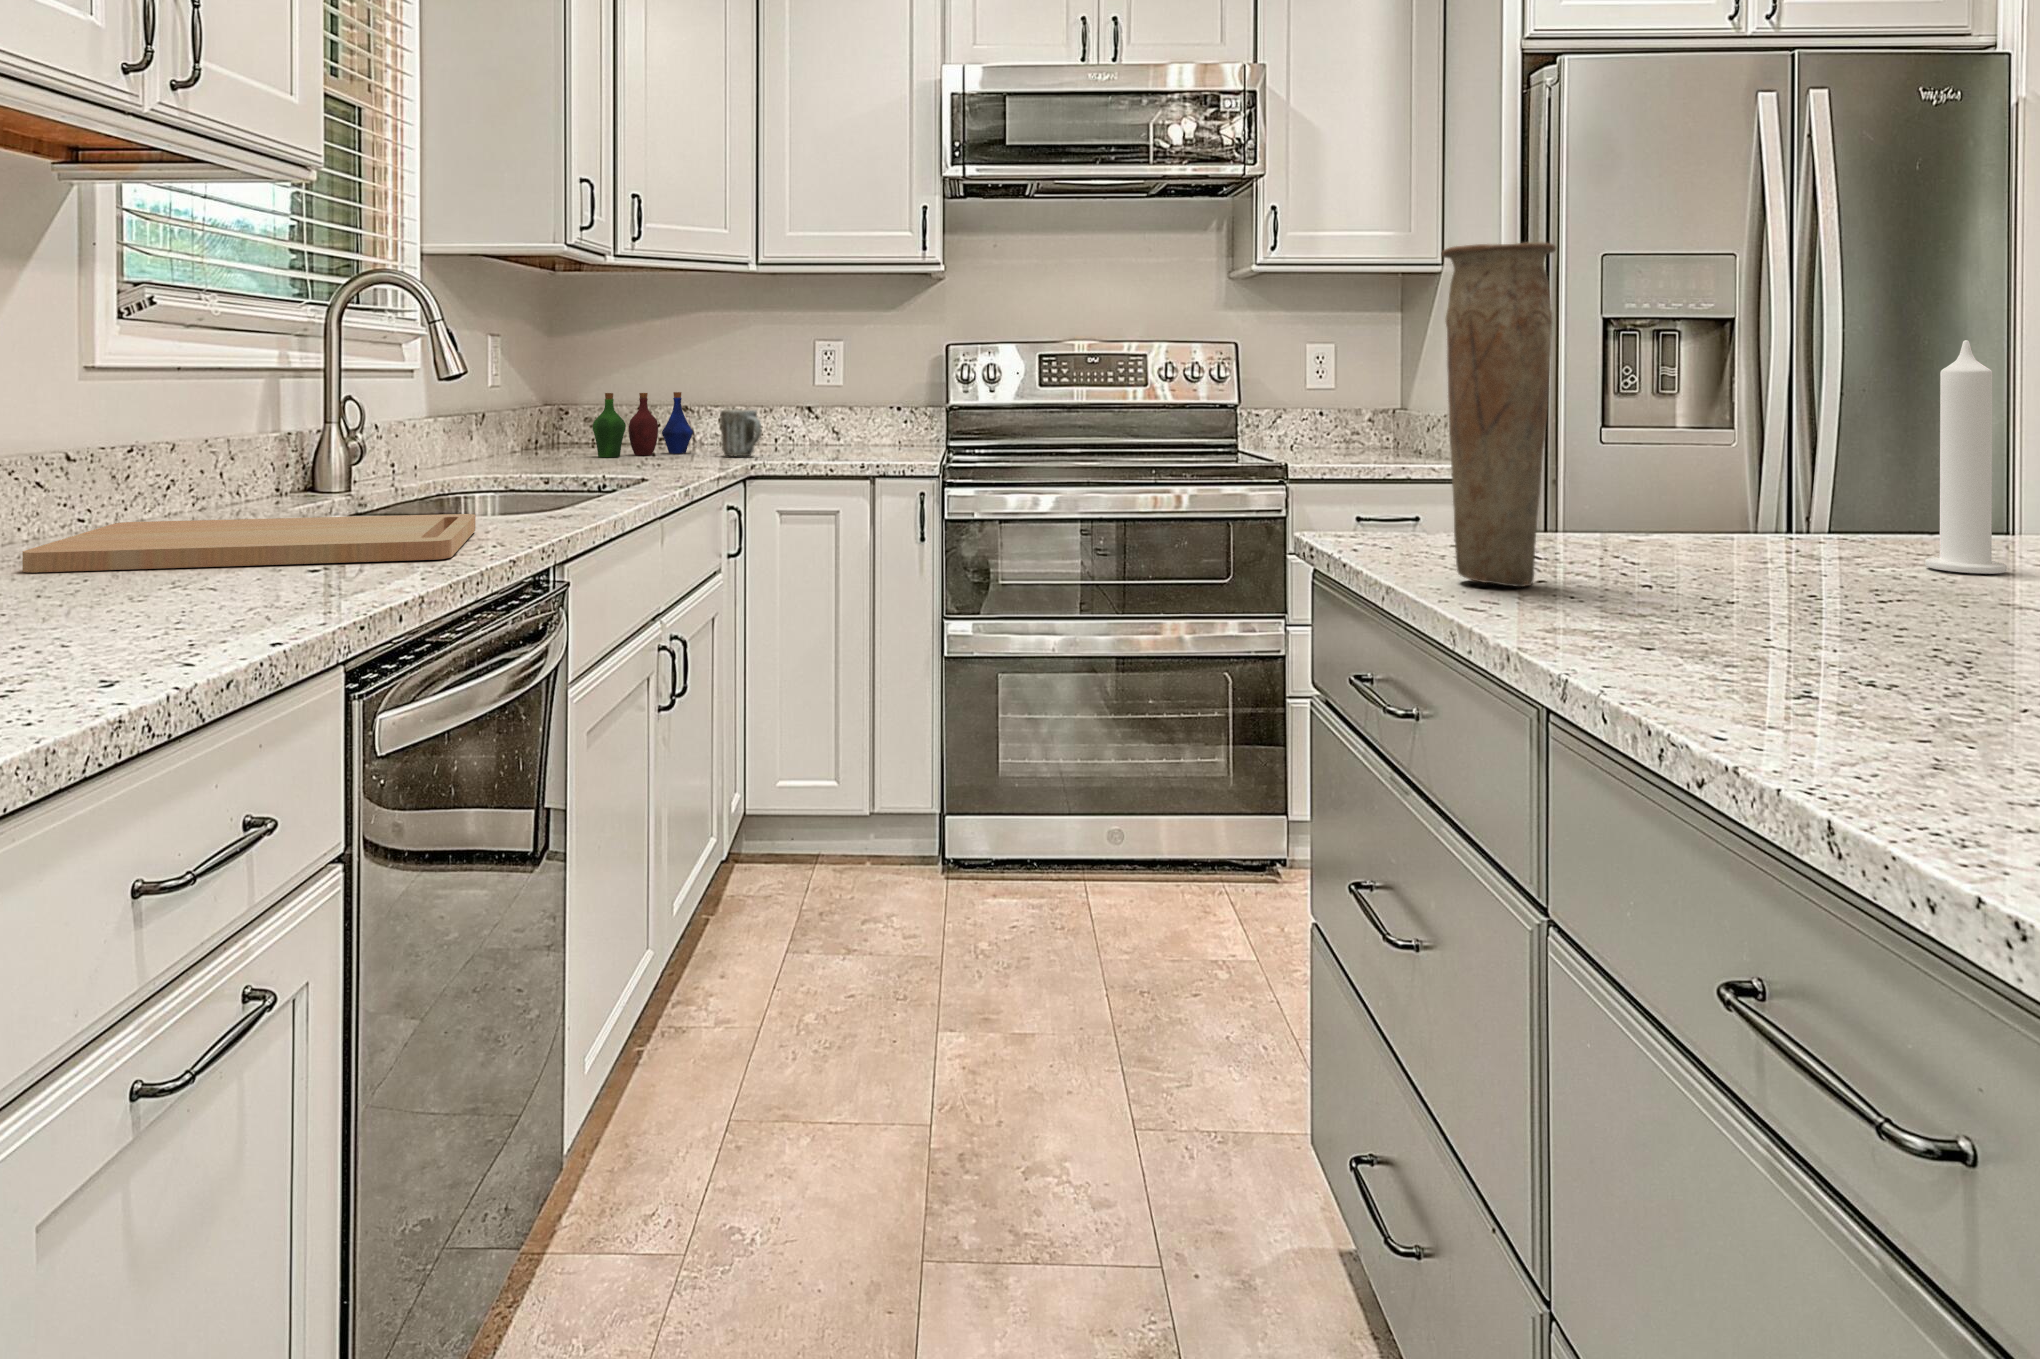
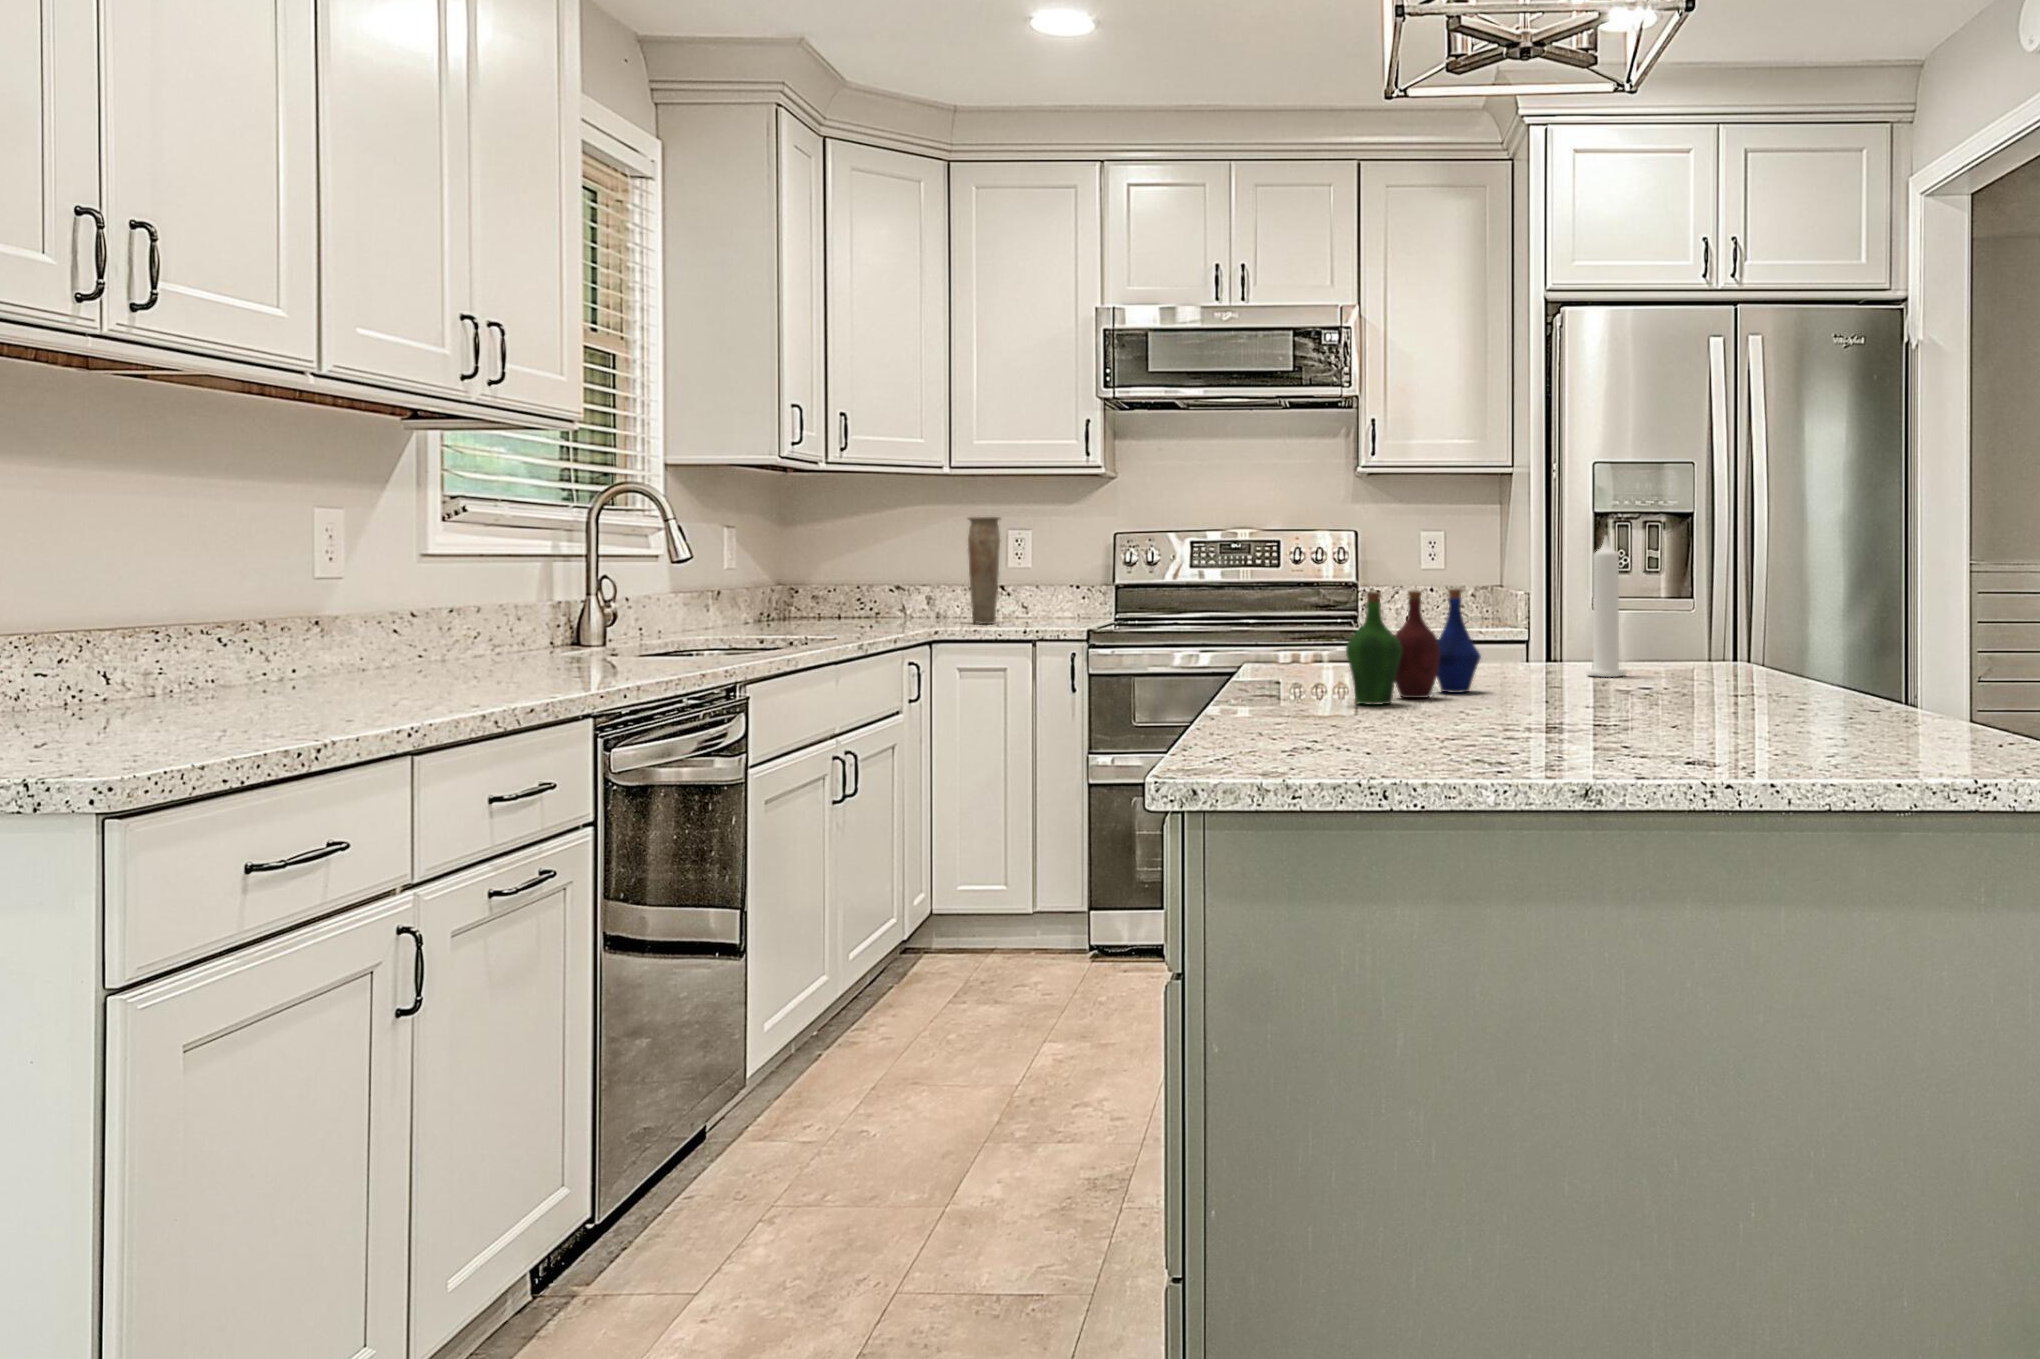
vase: present [1441,242,1556,587] -> present [968,517,1000,624]
bottle: present [592,392,693,457] -> present [1346,589,1481,705]
mug: present [720,410,762,456] -> none [921,588,955,626]
cutting board: present [22,514,475,573] -> none [395,654,690,683]

